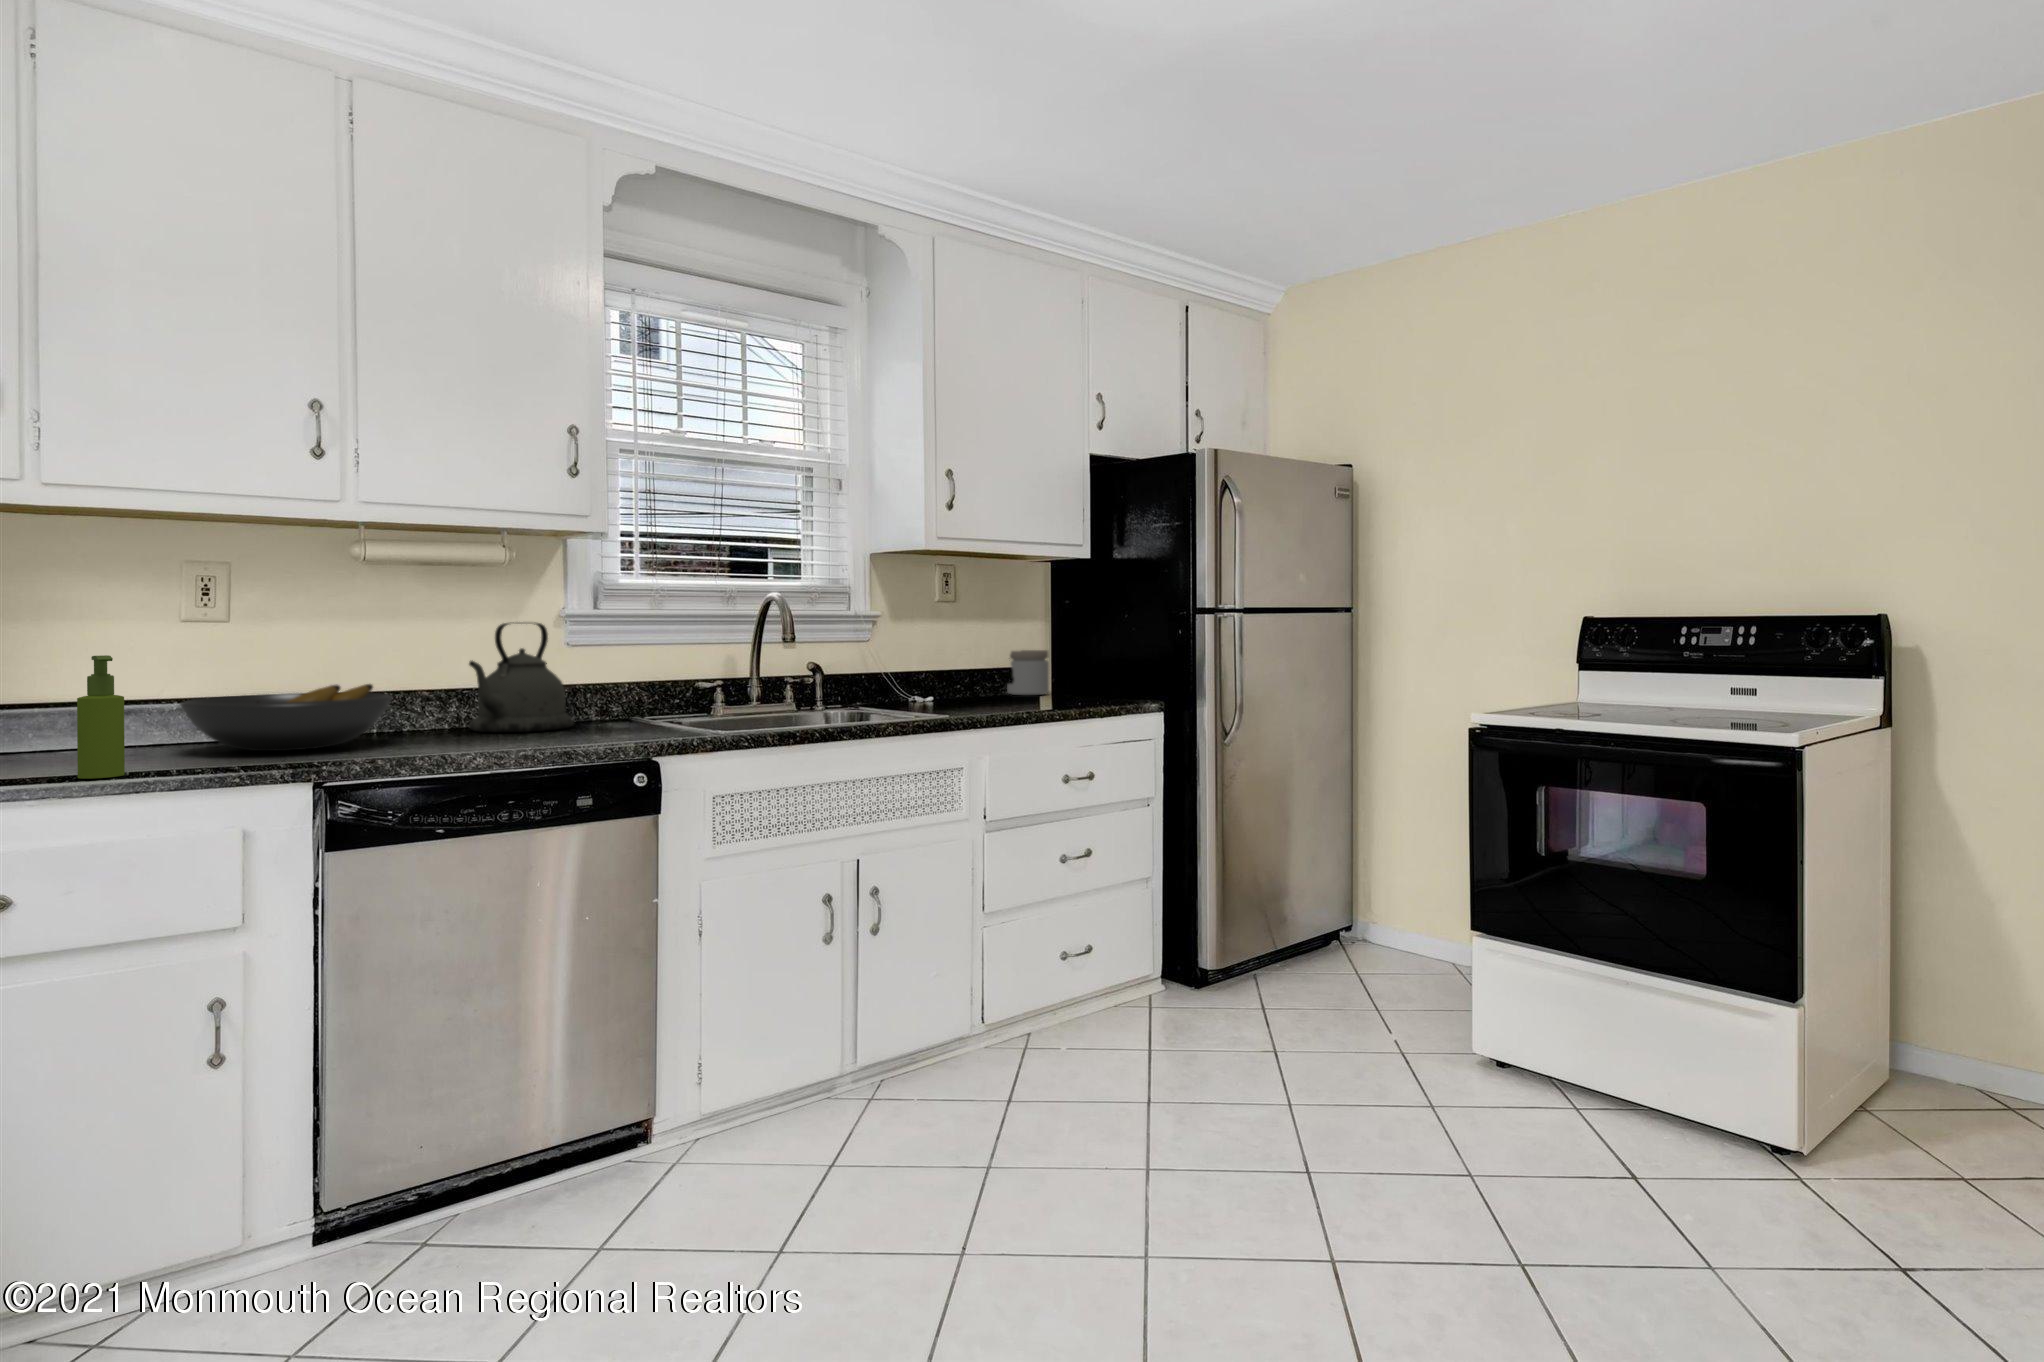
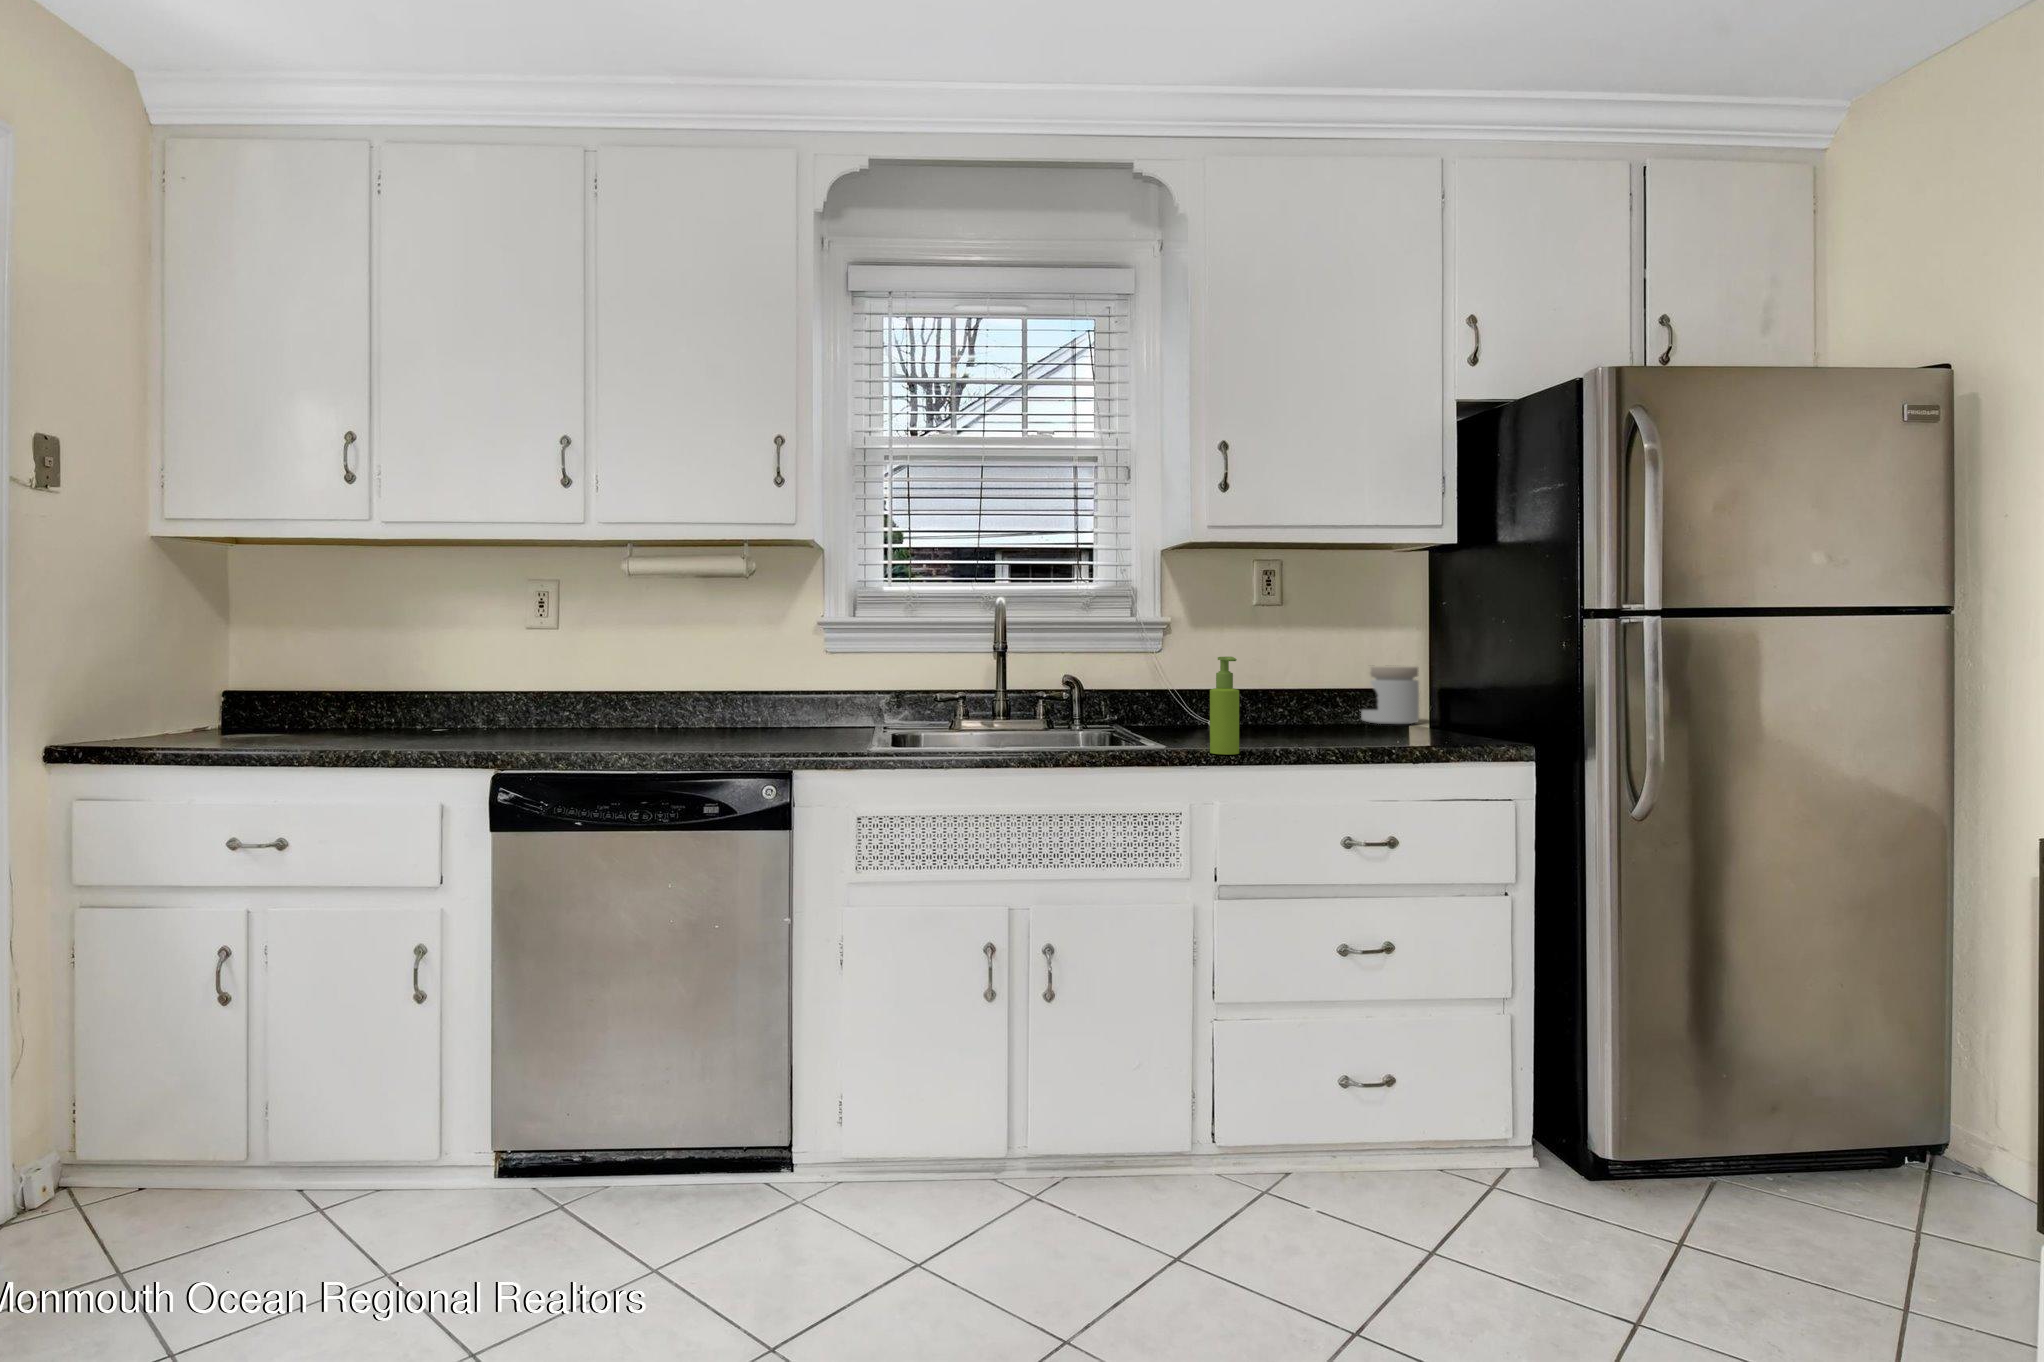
kettle: present [469,622,574,732] -> none [696,630,806,734]
soap dispenser: present [77,655,125,779] -> present [1210,657,1239,755]
fruit bowl: present [180,684,392,751] -> none [473,684,630,739]

